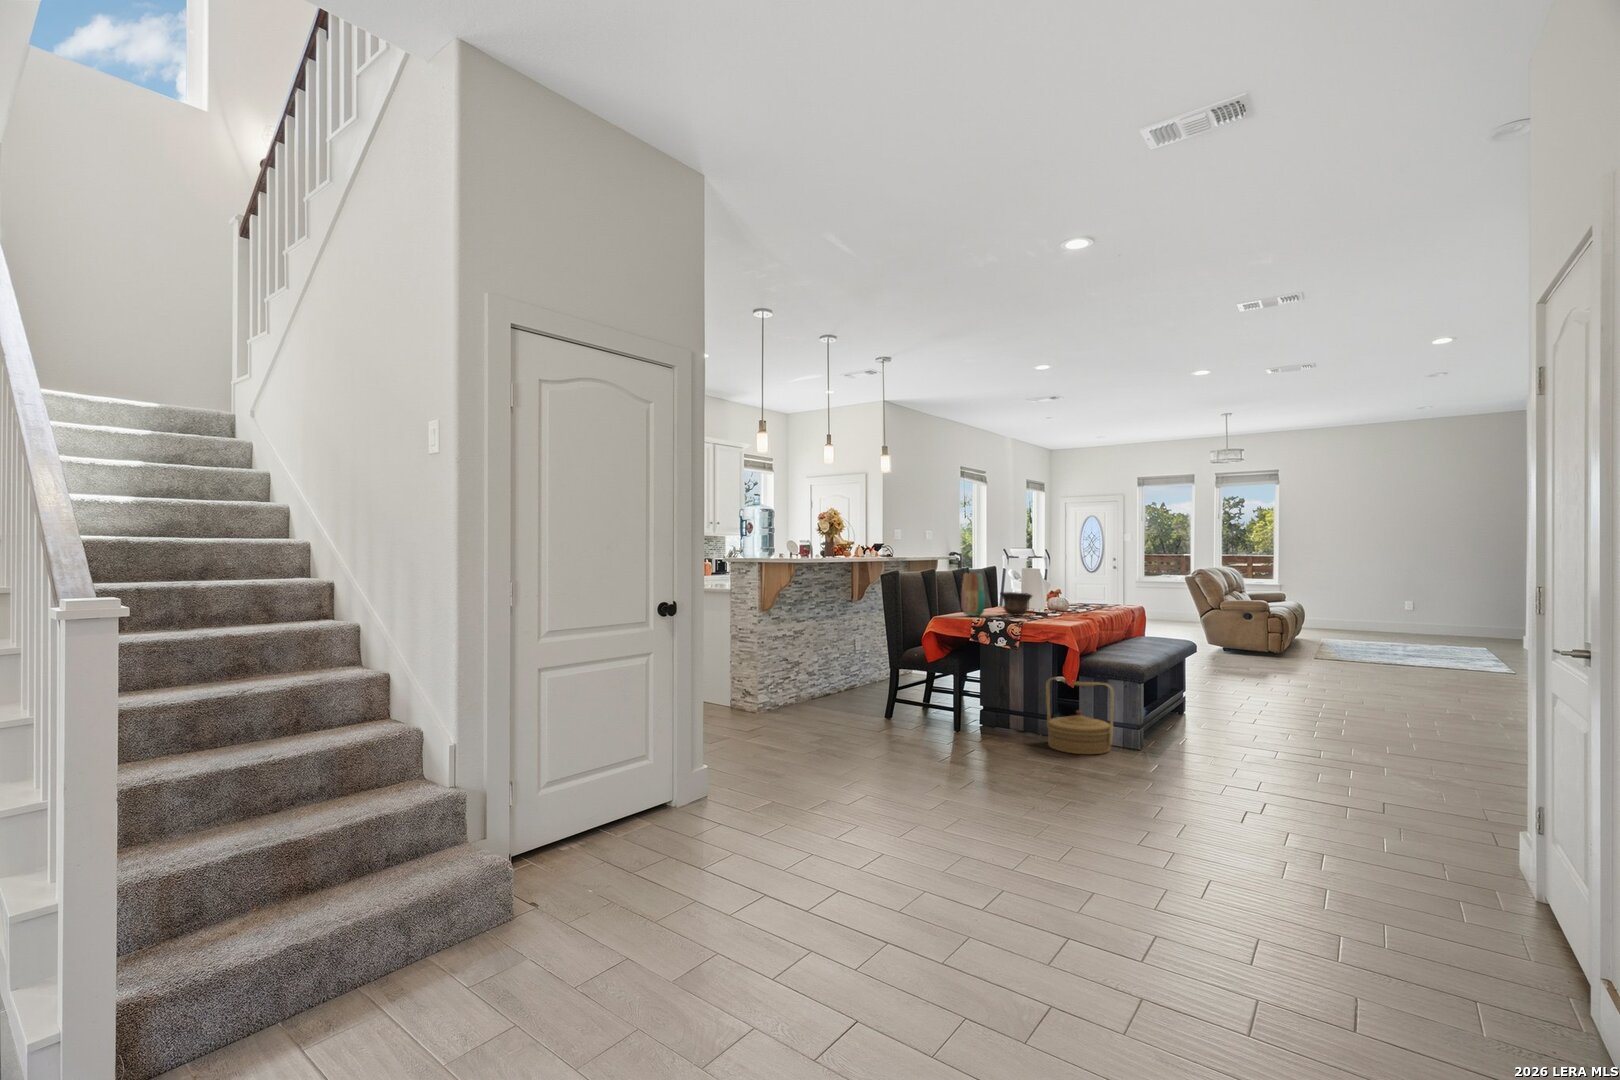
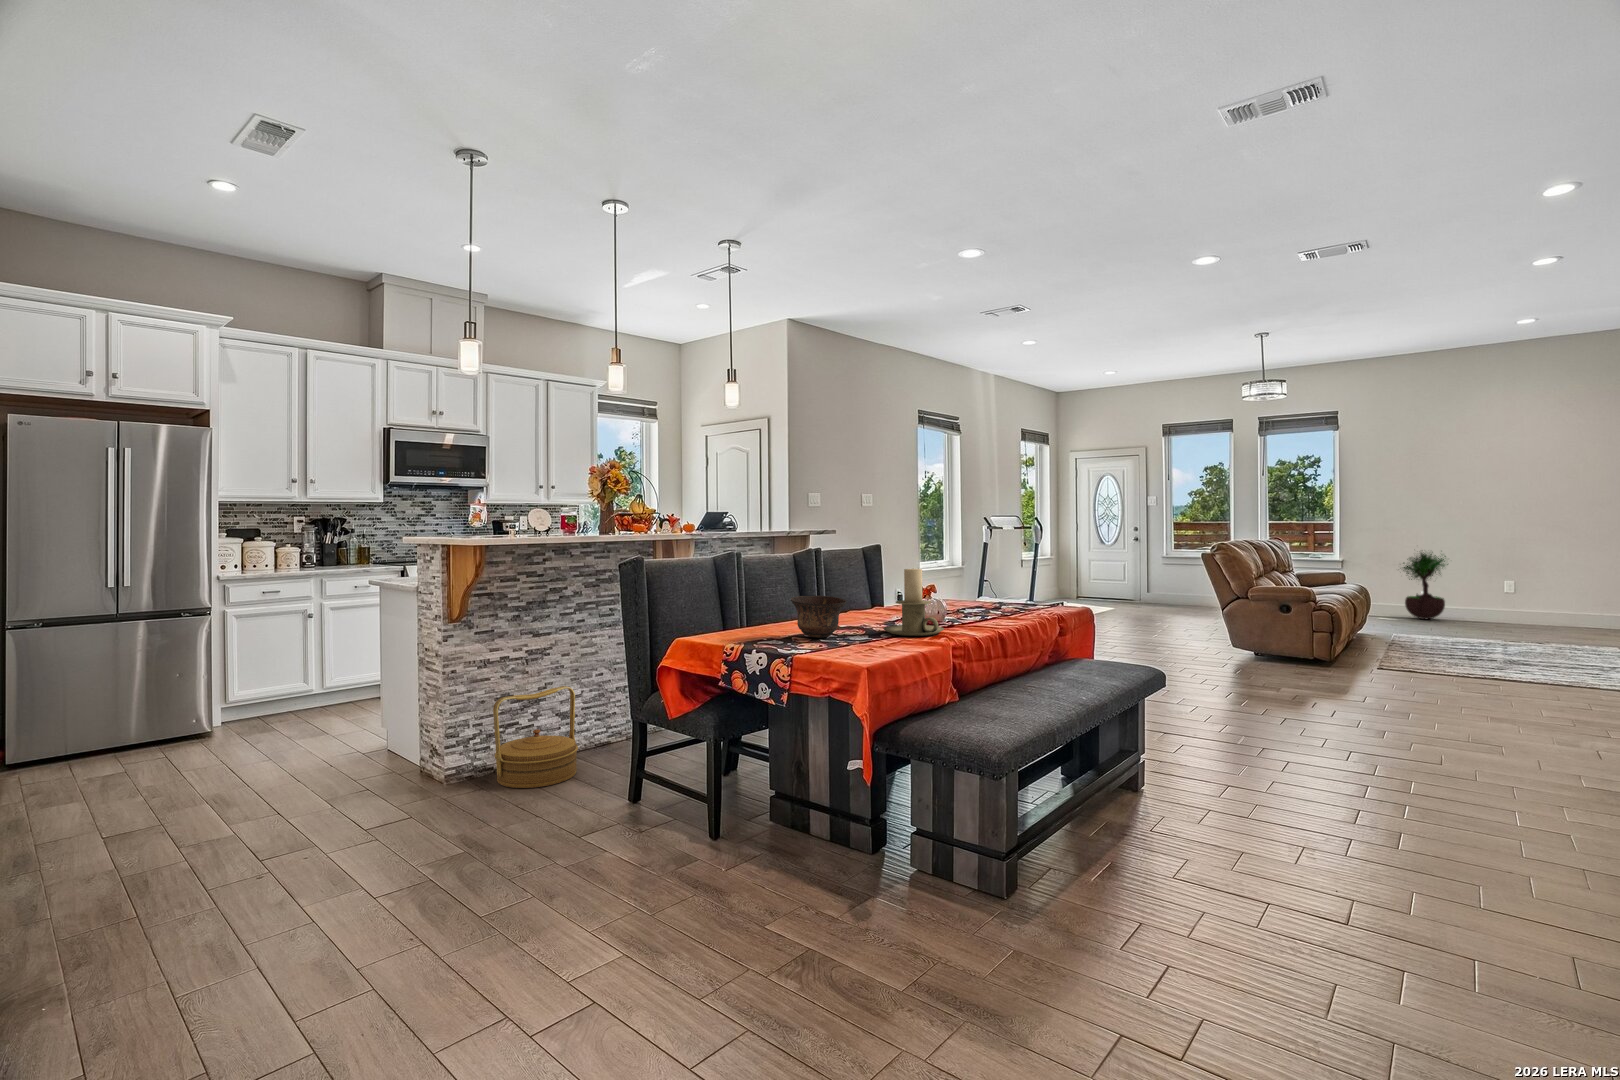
vase: present [961,573,985,616] -> none [723,564,762,639]
potted tree: none [1320,574,1360,630] -> present [1403,552,1448,619]
candle holder: none [1048,577,1085,615] -> present [883,568,944,636]
woven basket: present [1046,677,1114,754] -> present [493,686,578,788]

